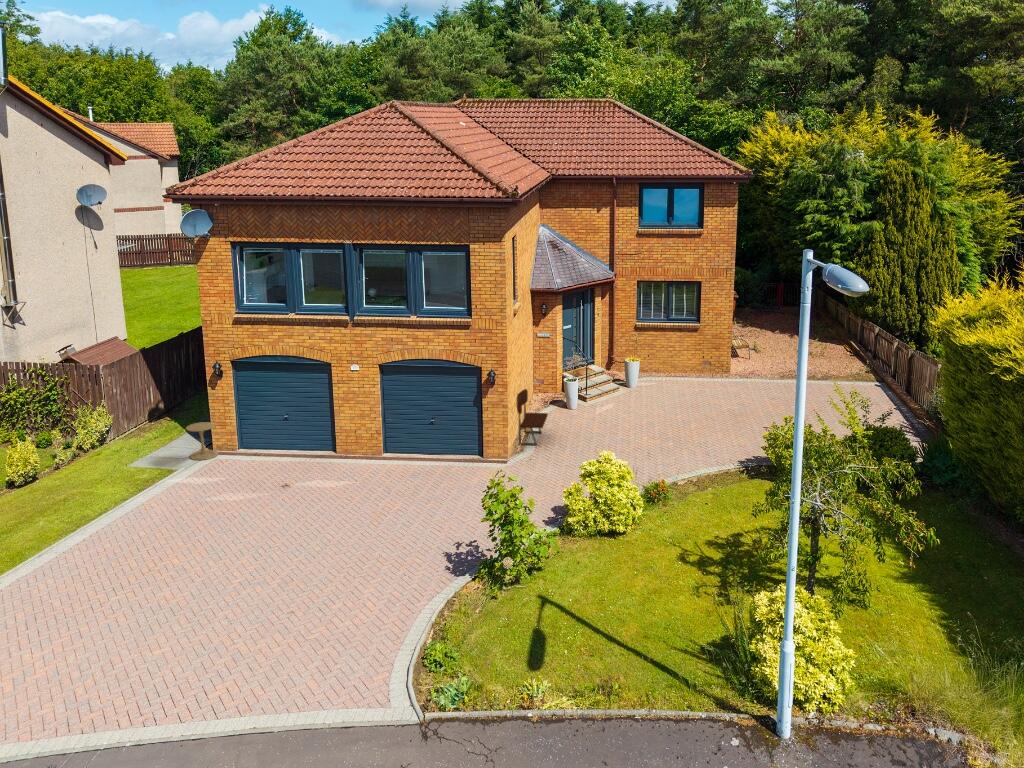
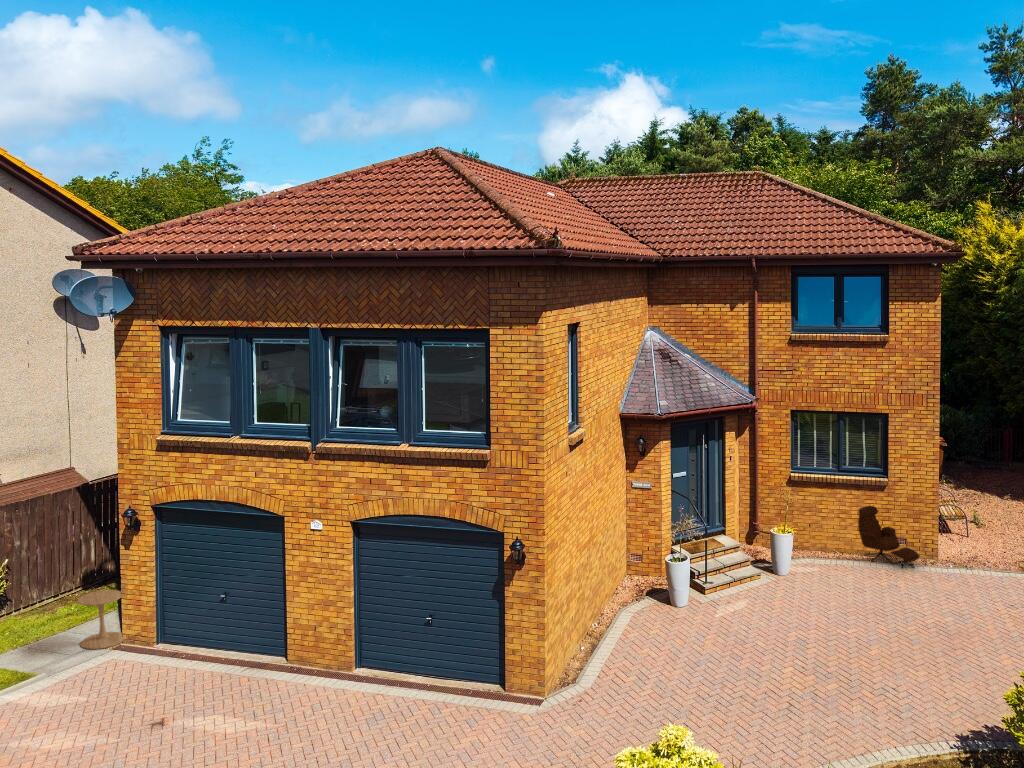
lounge chair: none [680,341,718,381] -> present [858,506,919,568]
bench: present [517,389,548,445] -> none [573,571,628,669]

